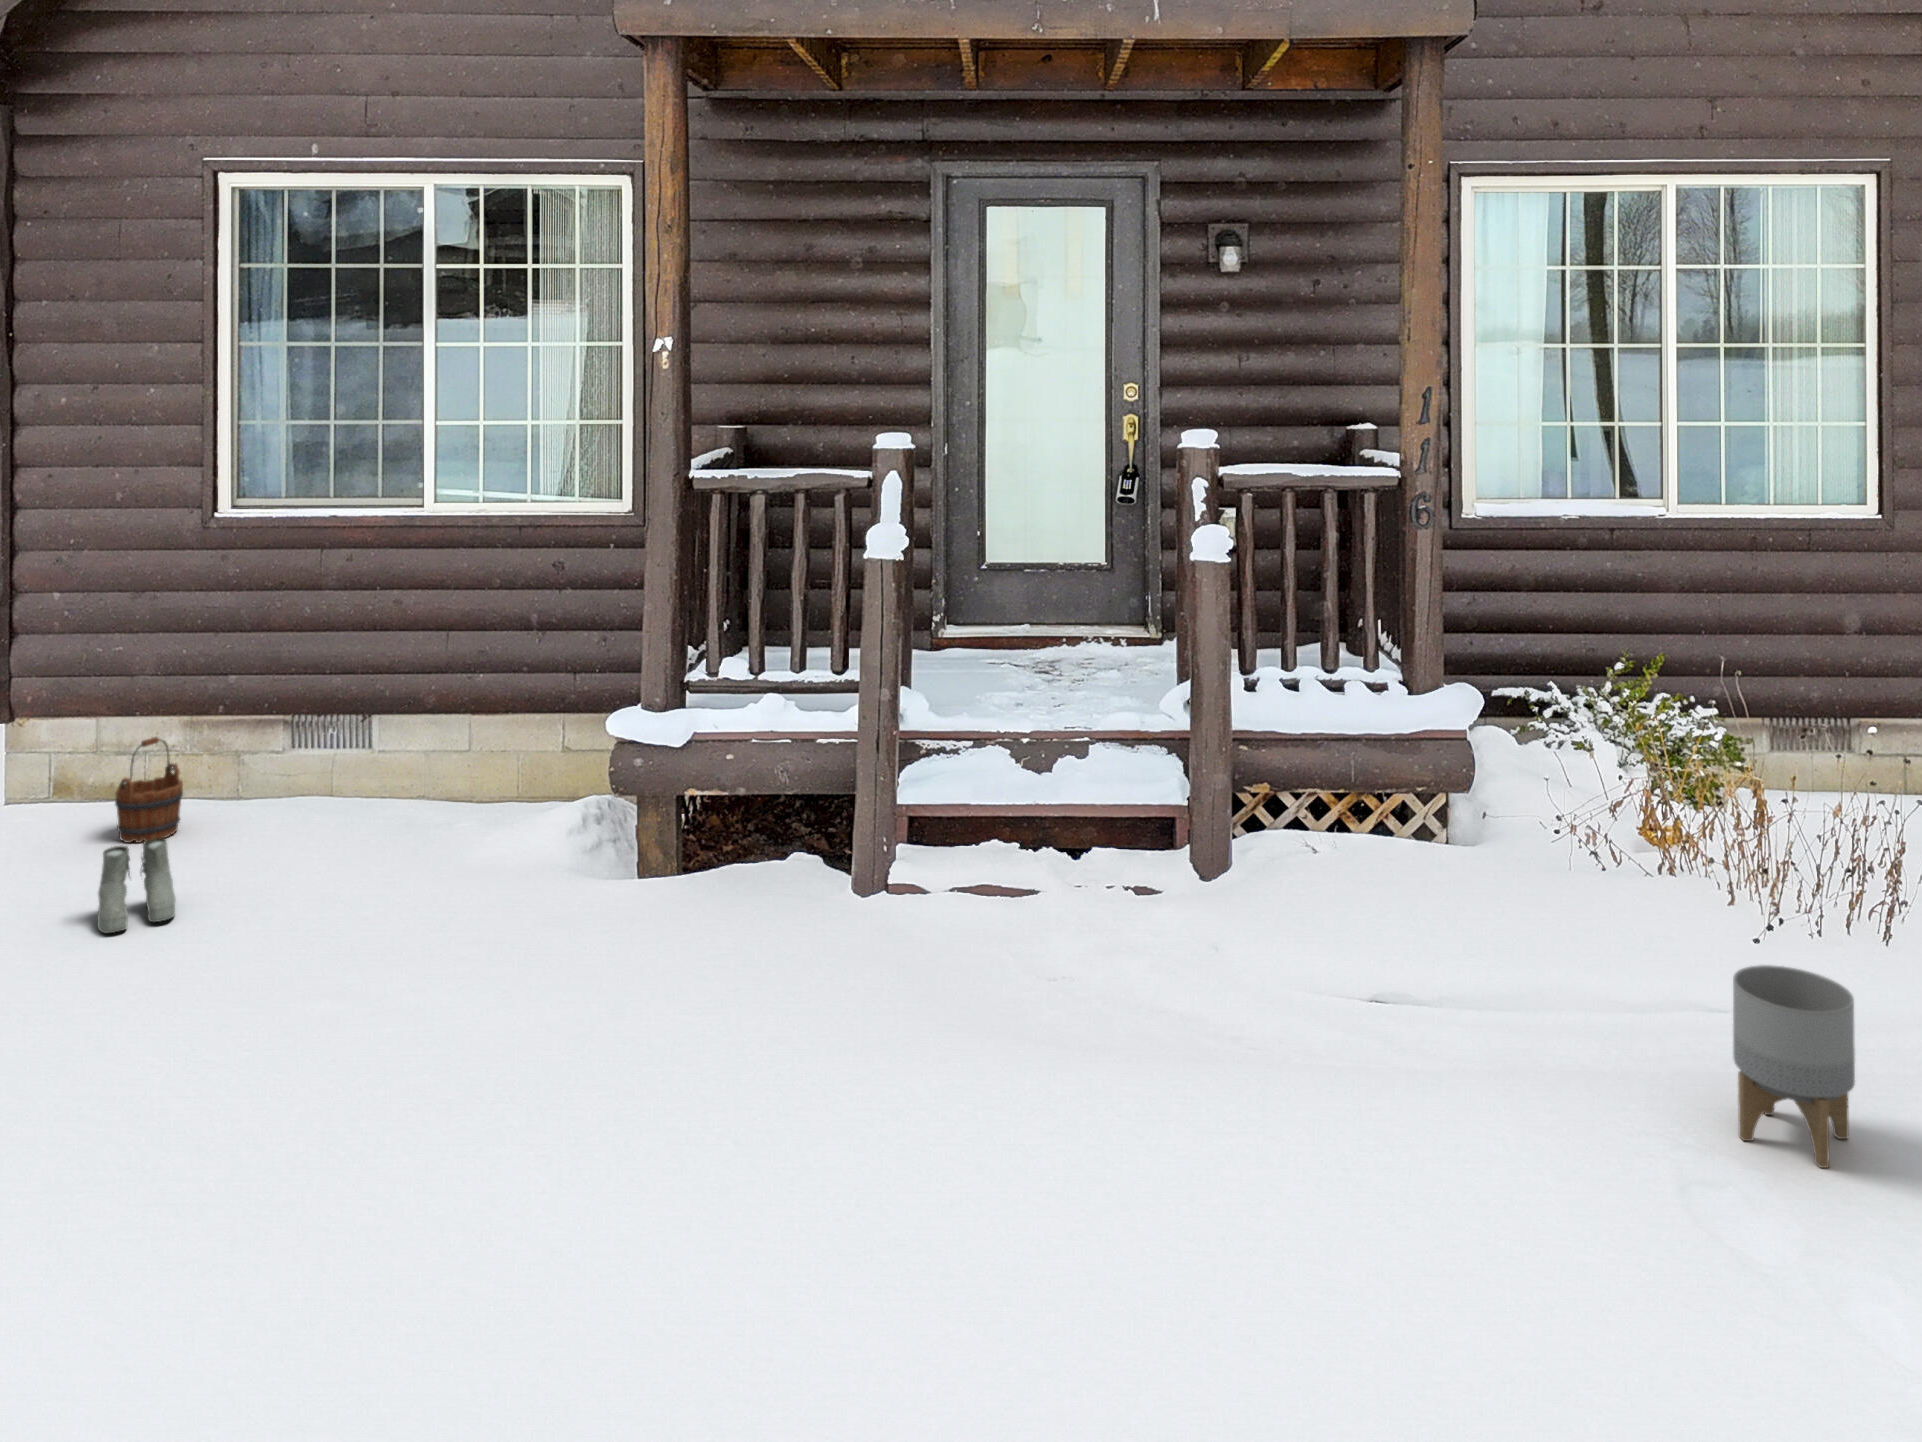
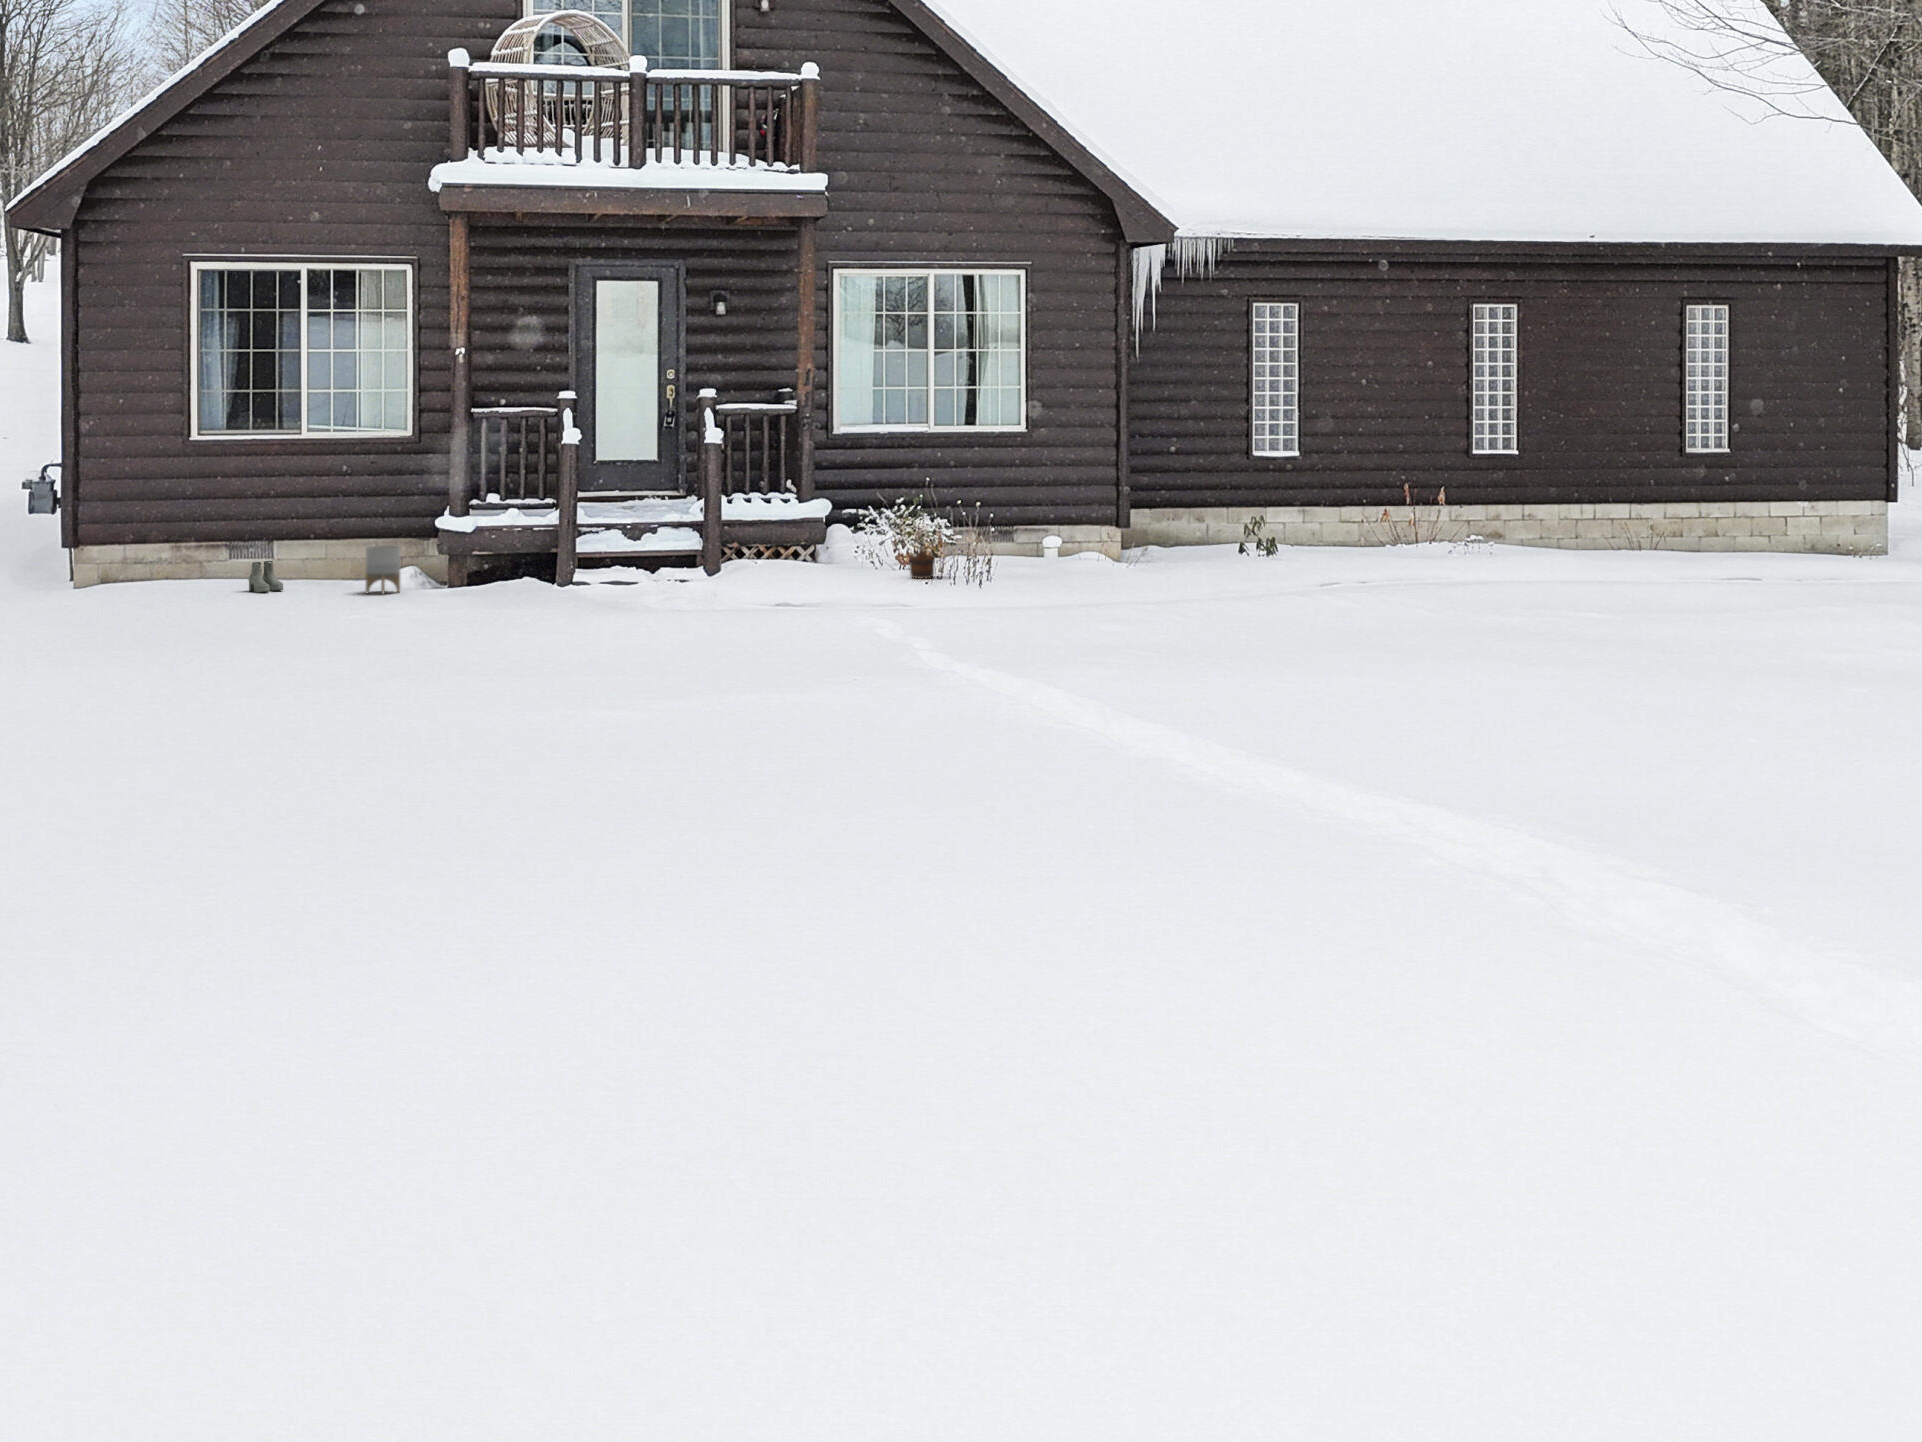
wooden bucket: present [115,737,183,843] -> present [909,535,935,579]
planter: present [1733,965,1855,1168] -> present [366,545,401,594]

